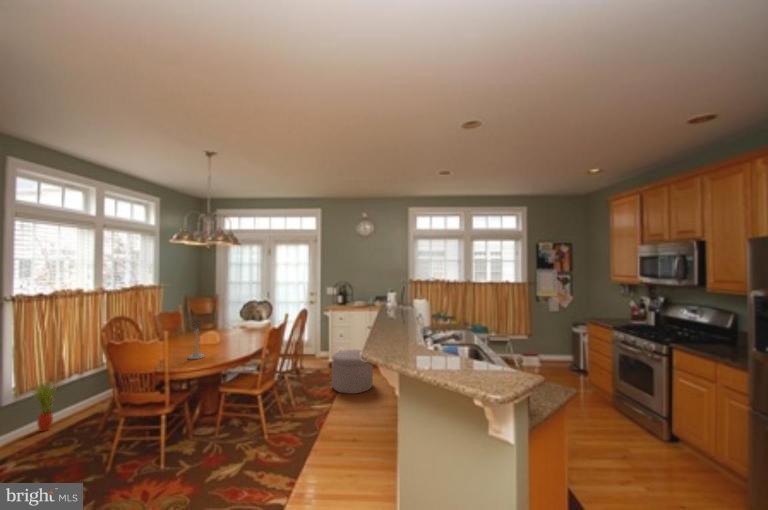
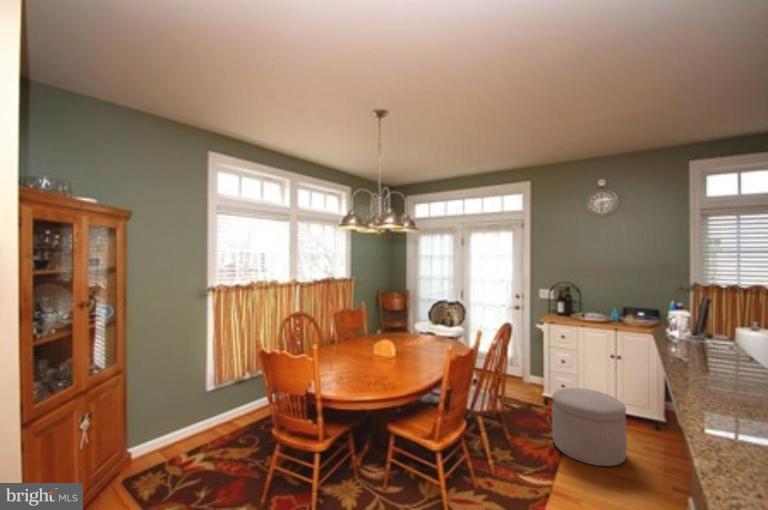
candle holder: present [188,320,204,359] -> none [353,328,373,380]
potted plant: present [33,383,57,431] -> none [236,368,258,419]

